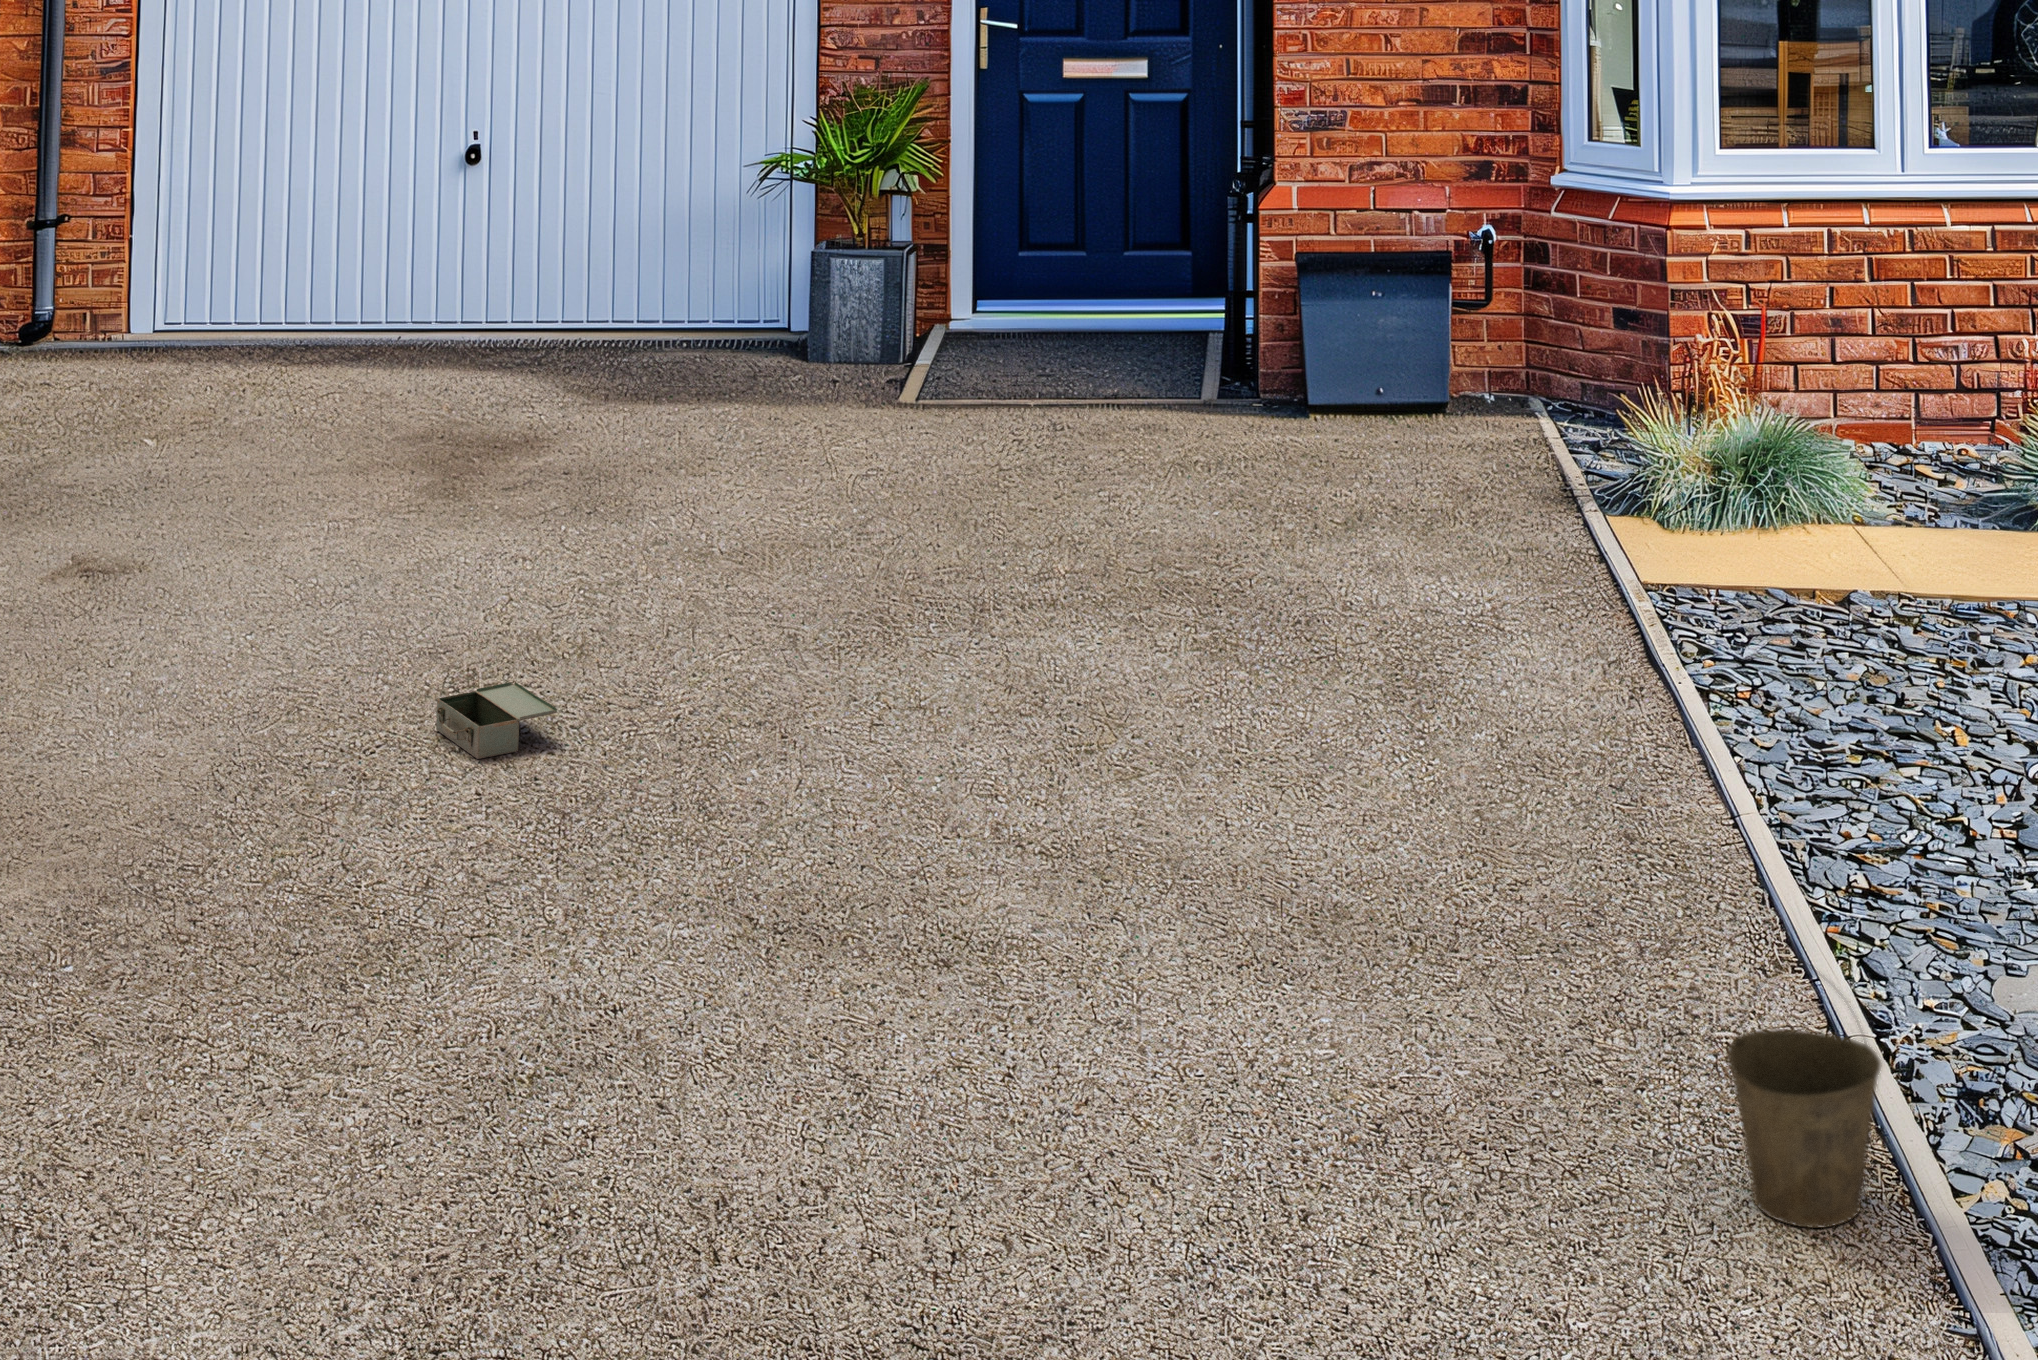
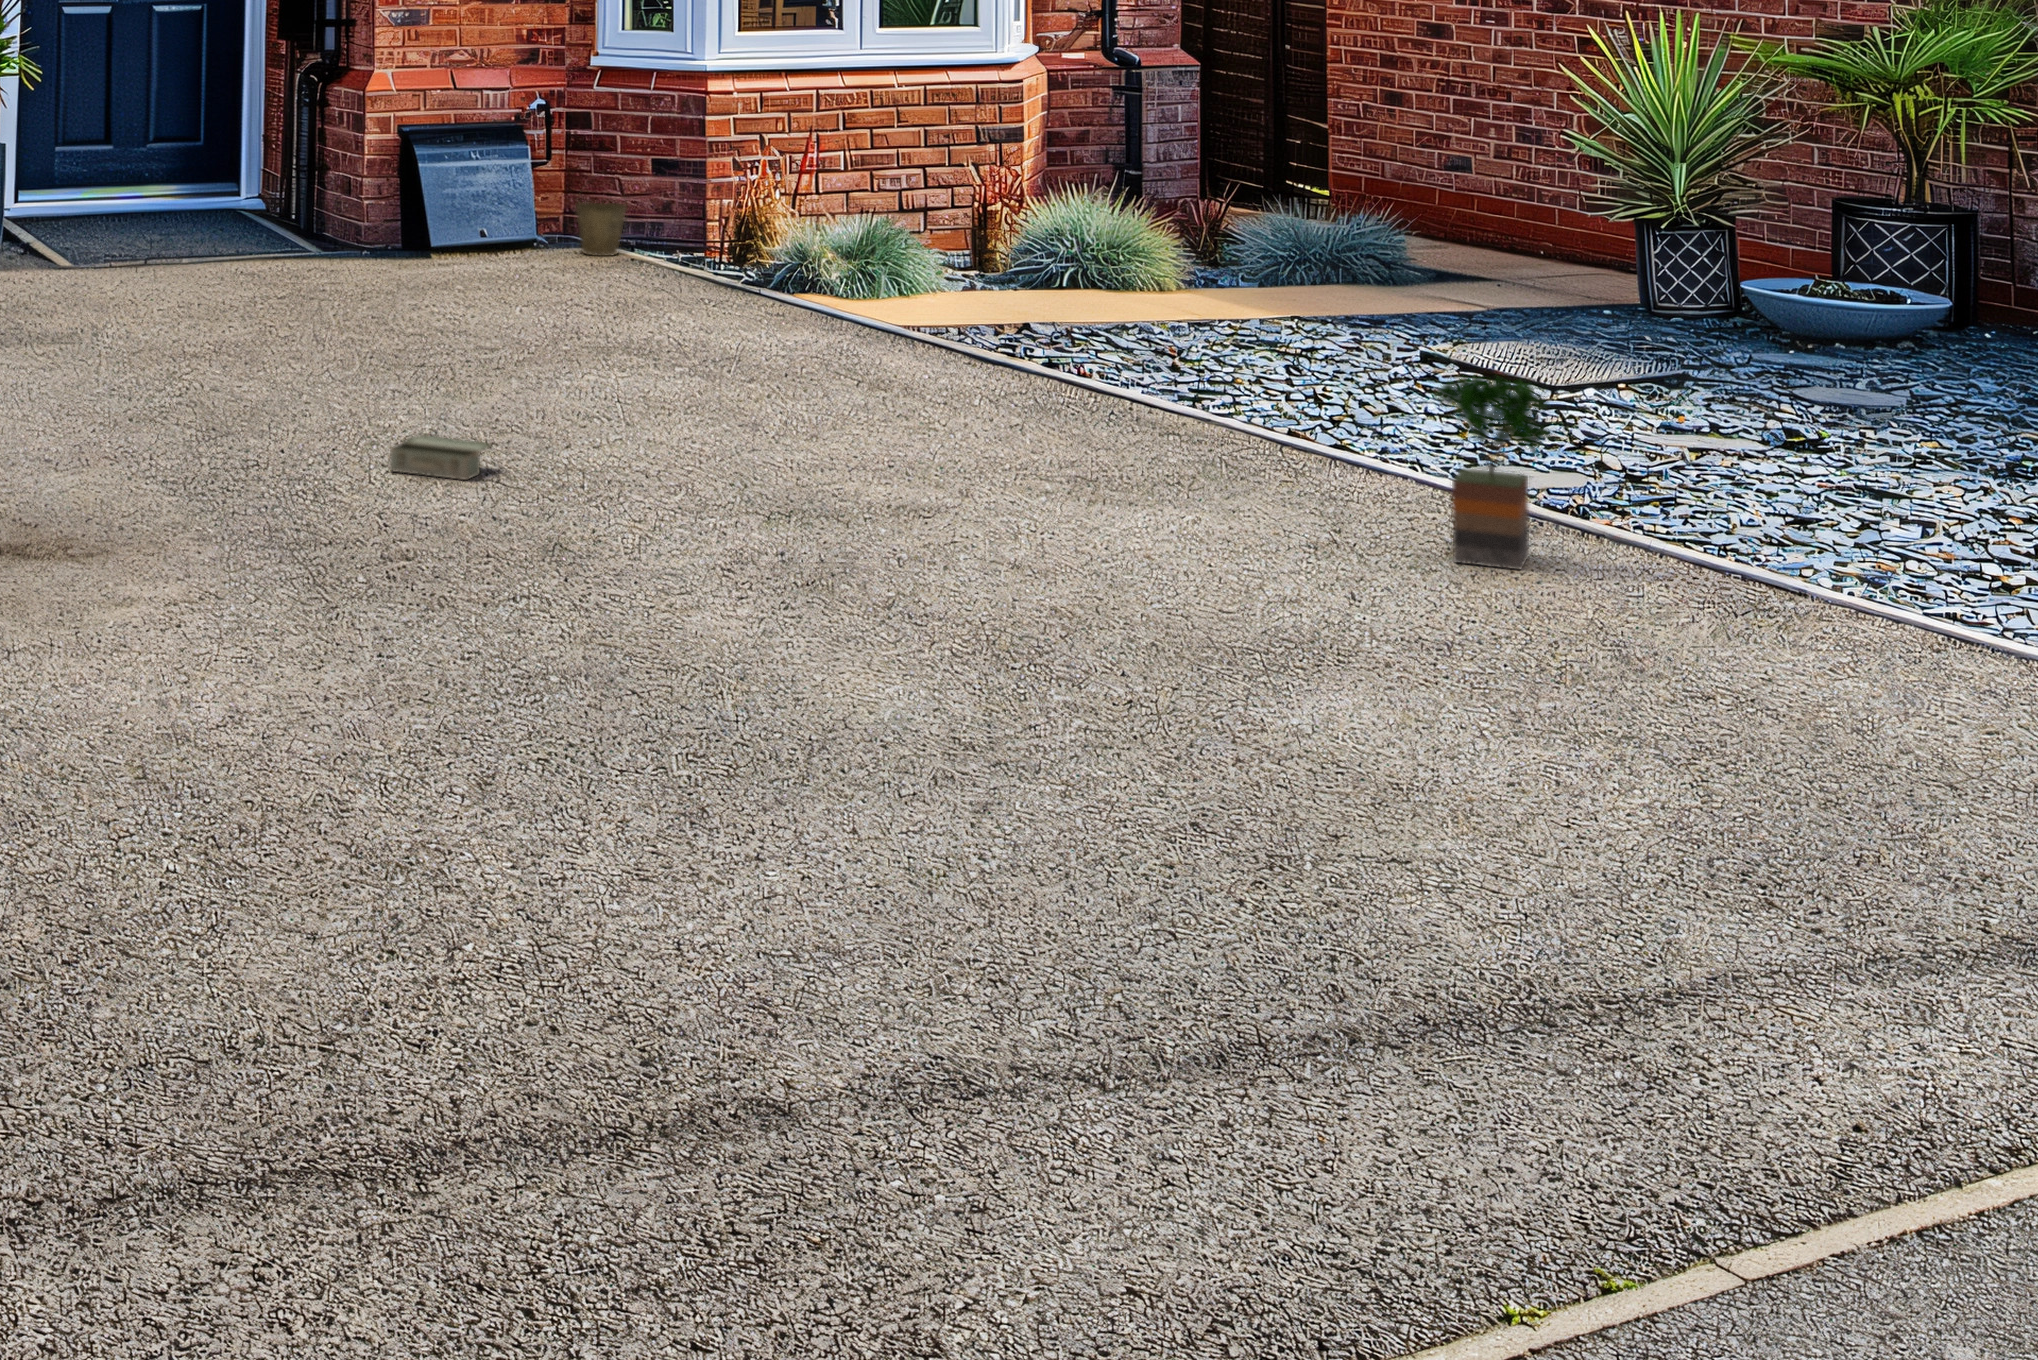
potted tree: none [1340,846,1563,1243] -> present [1437,375,1552,569]
bucket: present [1726,965,1881,1228] -> present [576,185,627,256]

